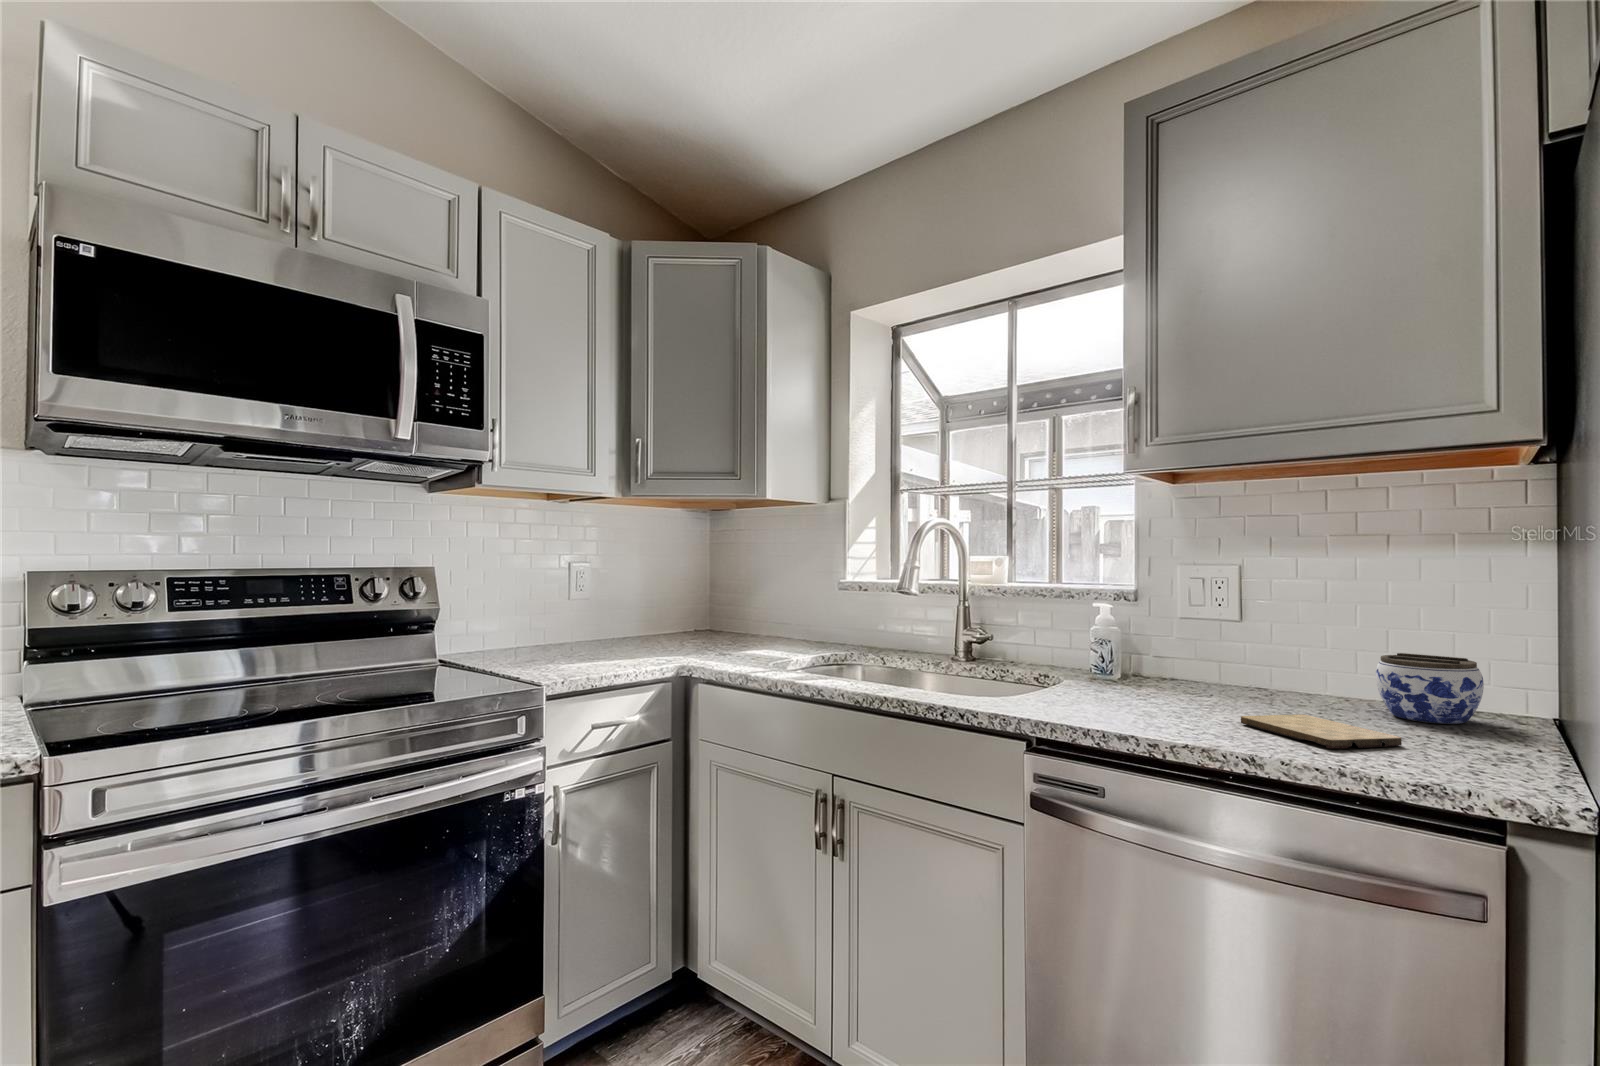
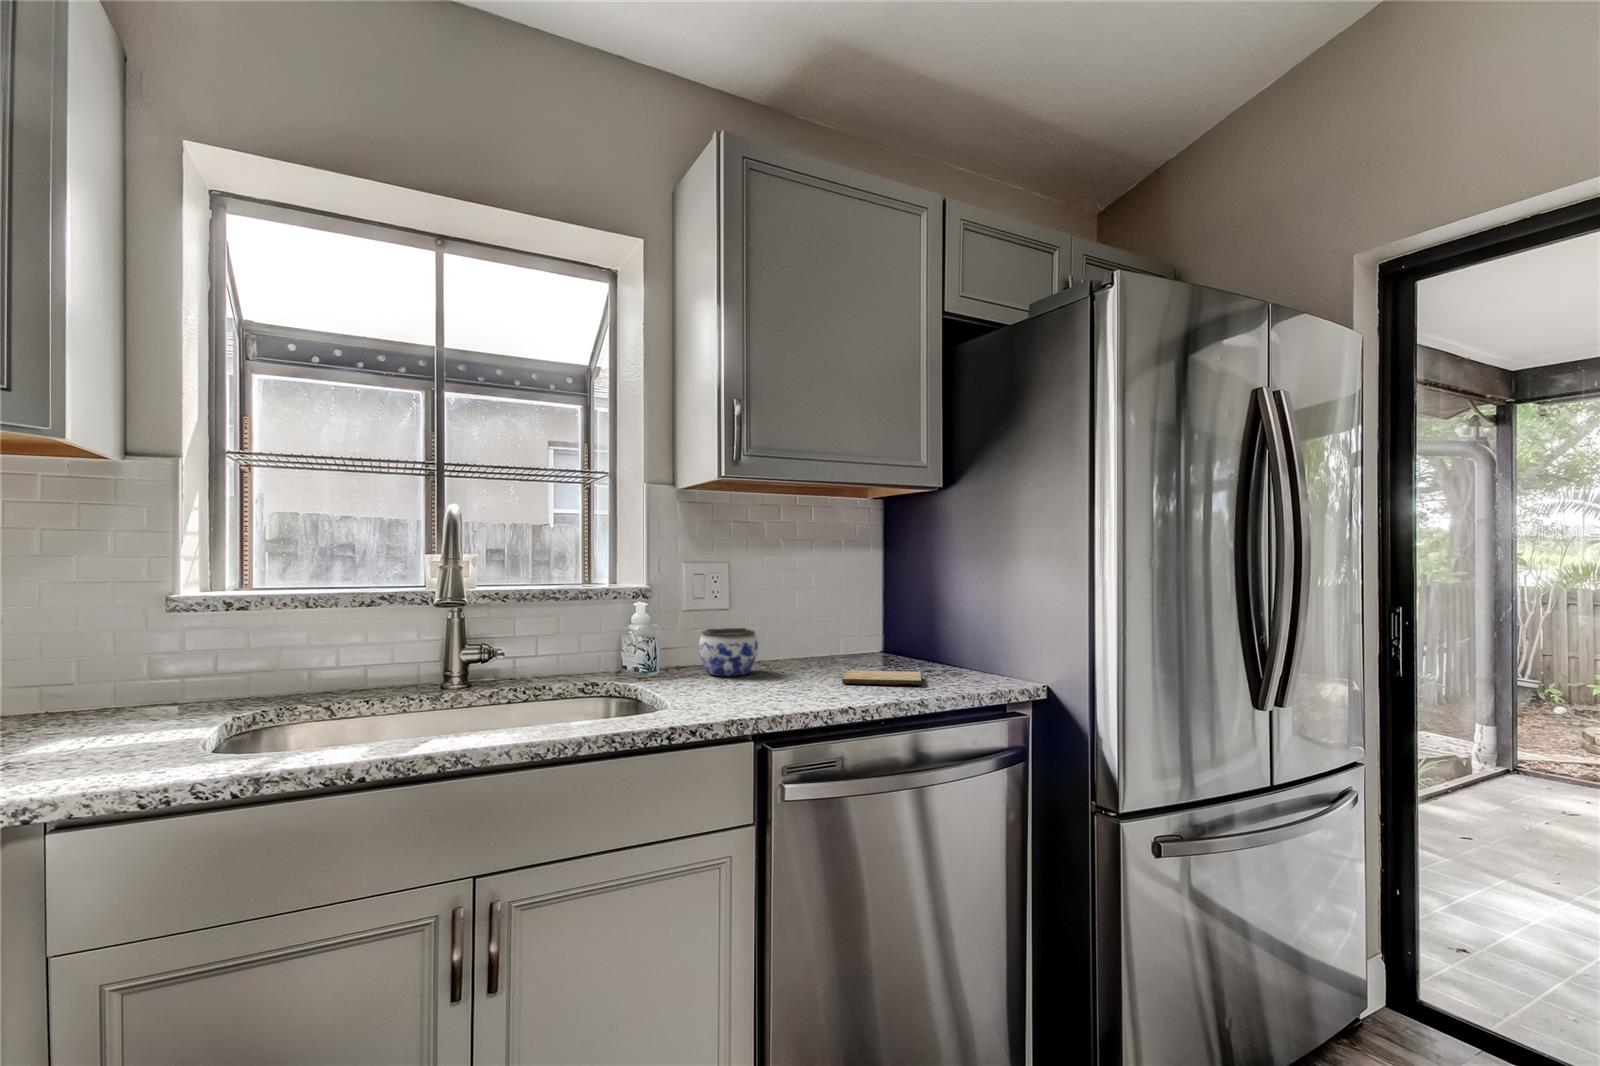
jar: present [1376,653,1484,724] -> present [699,628,758,676]

